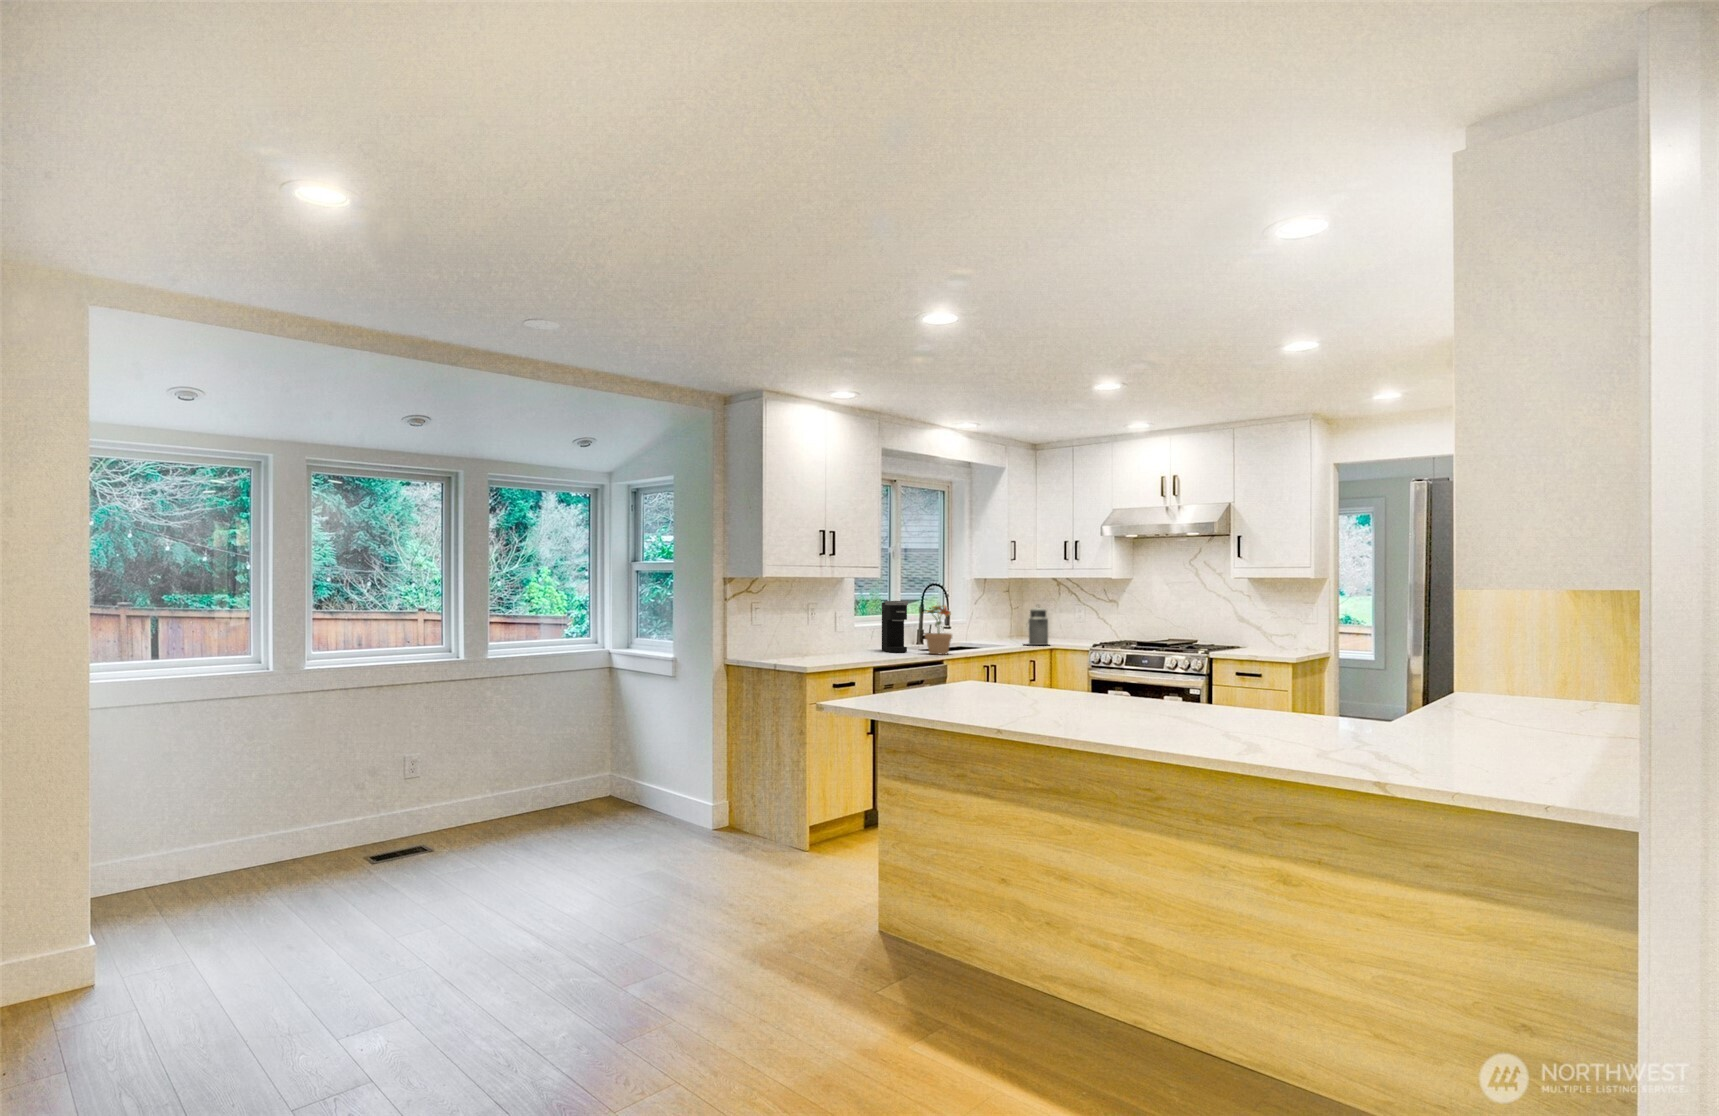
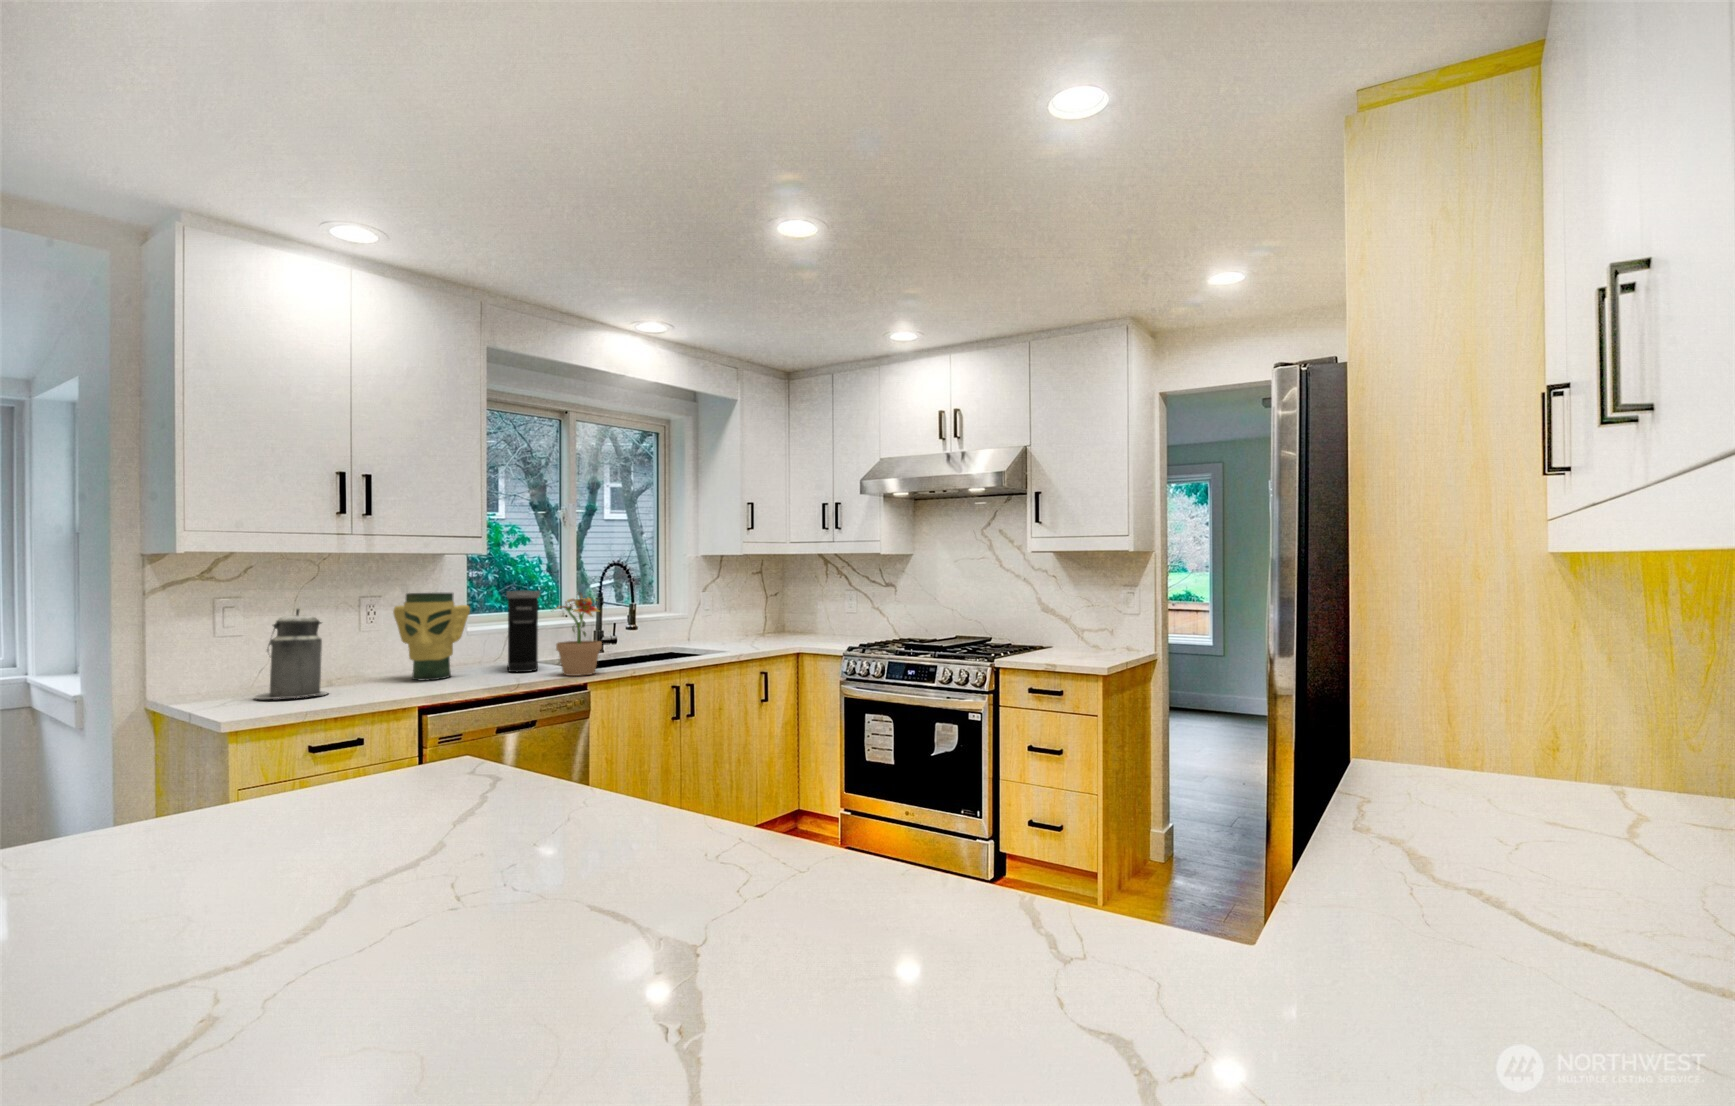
vase: none [828,601,871,655] -> present [393,593,470,680]
canister: present [1027,608,1048,645] -> present [254,608,328,699]

